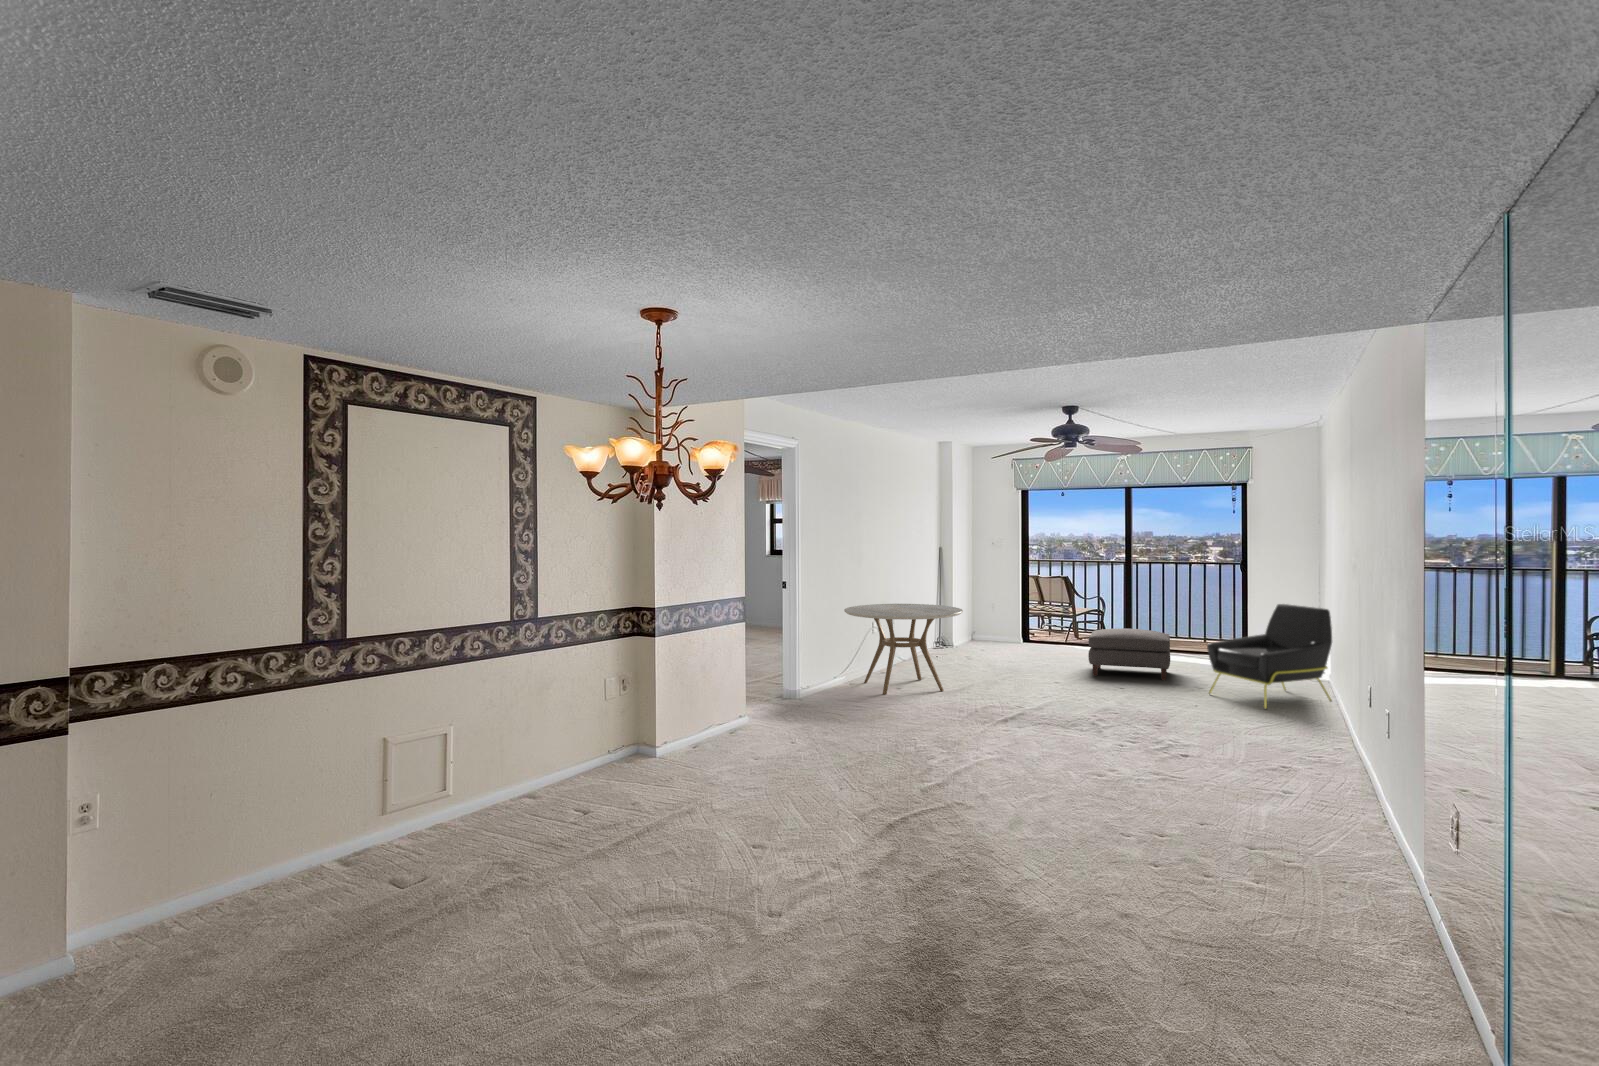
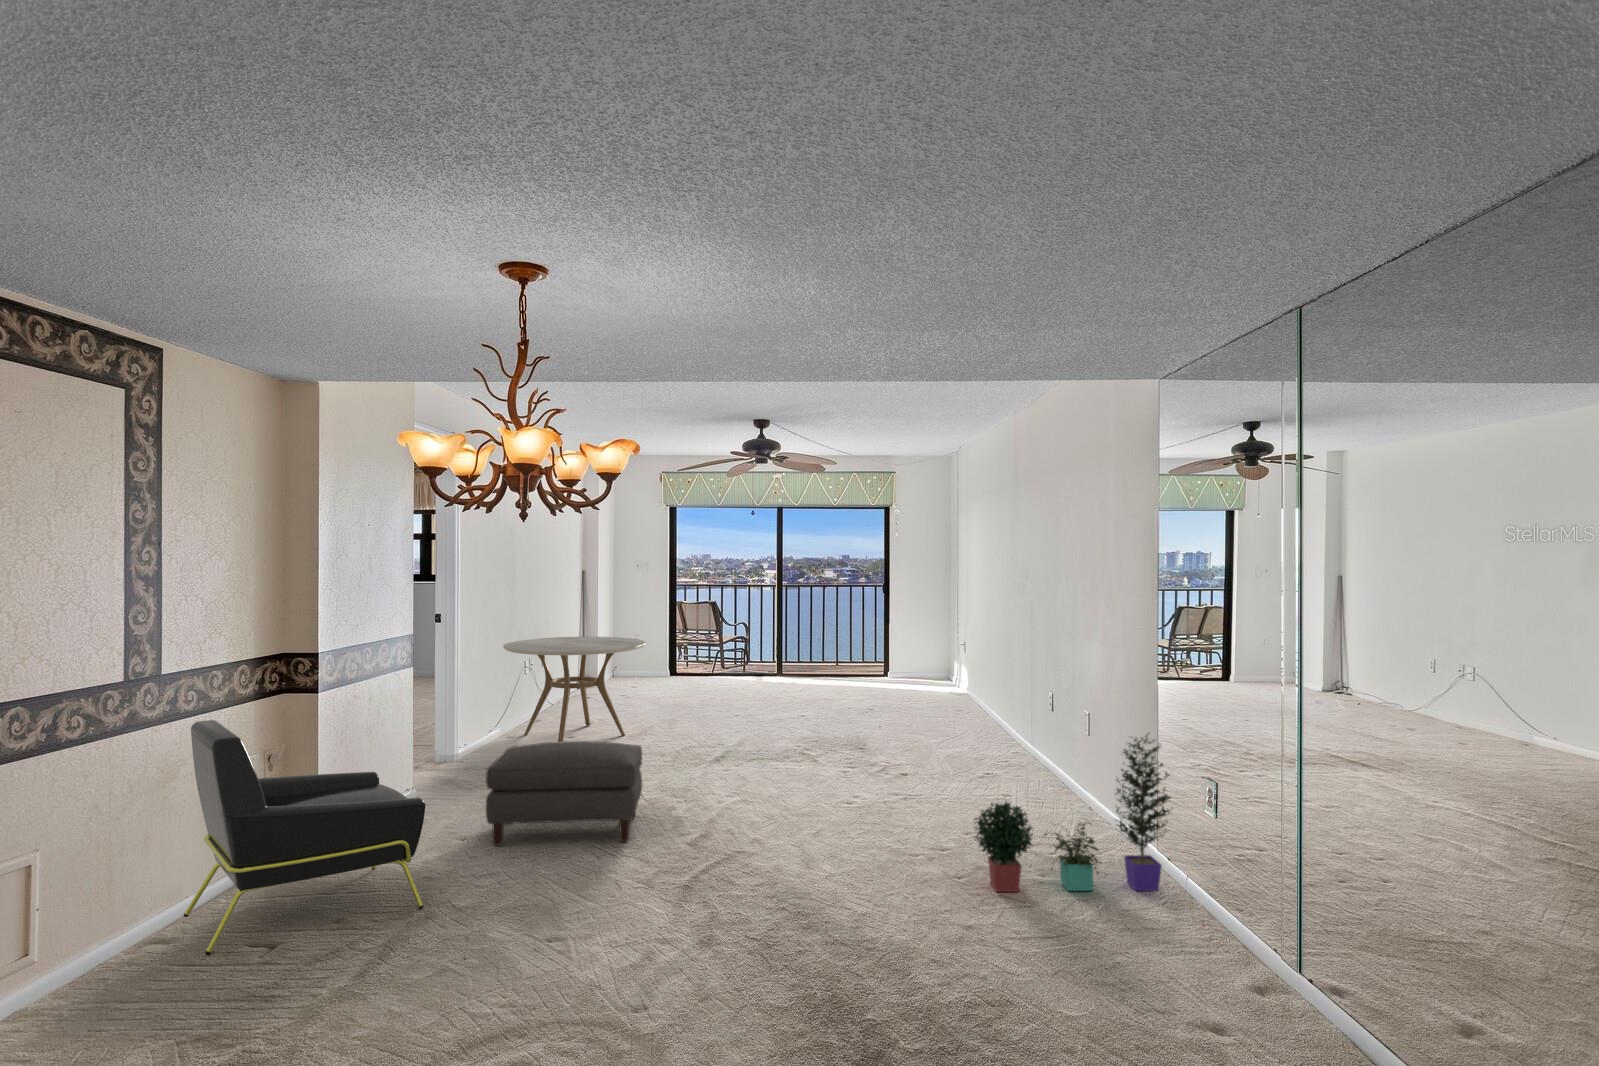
armchair: present [1207,604,1332,709] -> present [184,720,425,955]
ottoman: present [1088,628,1170,680] -> present [486,741,642,846]
potted plant: none [1163,743,1419,926] -> present [975,733,1170,892]

